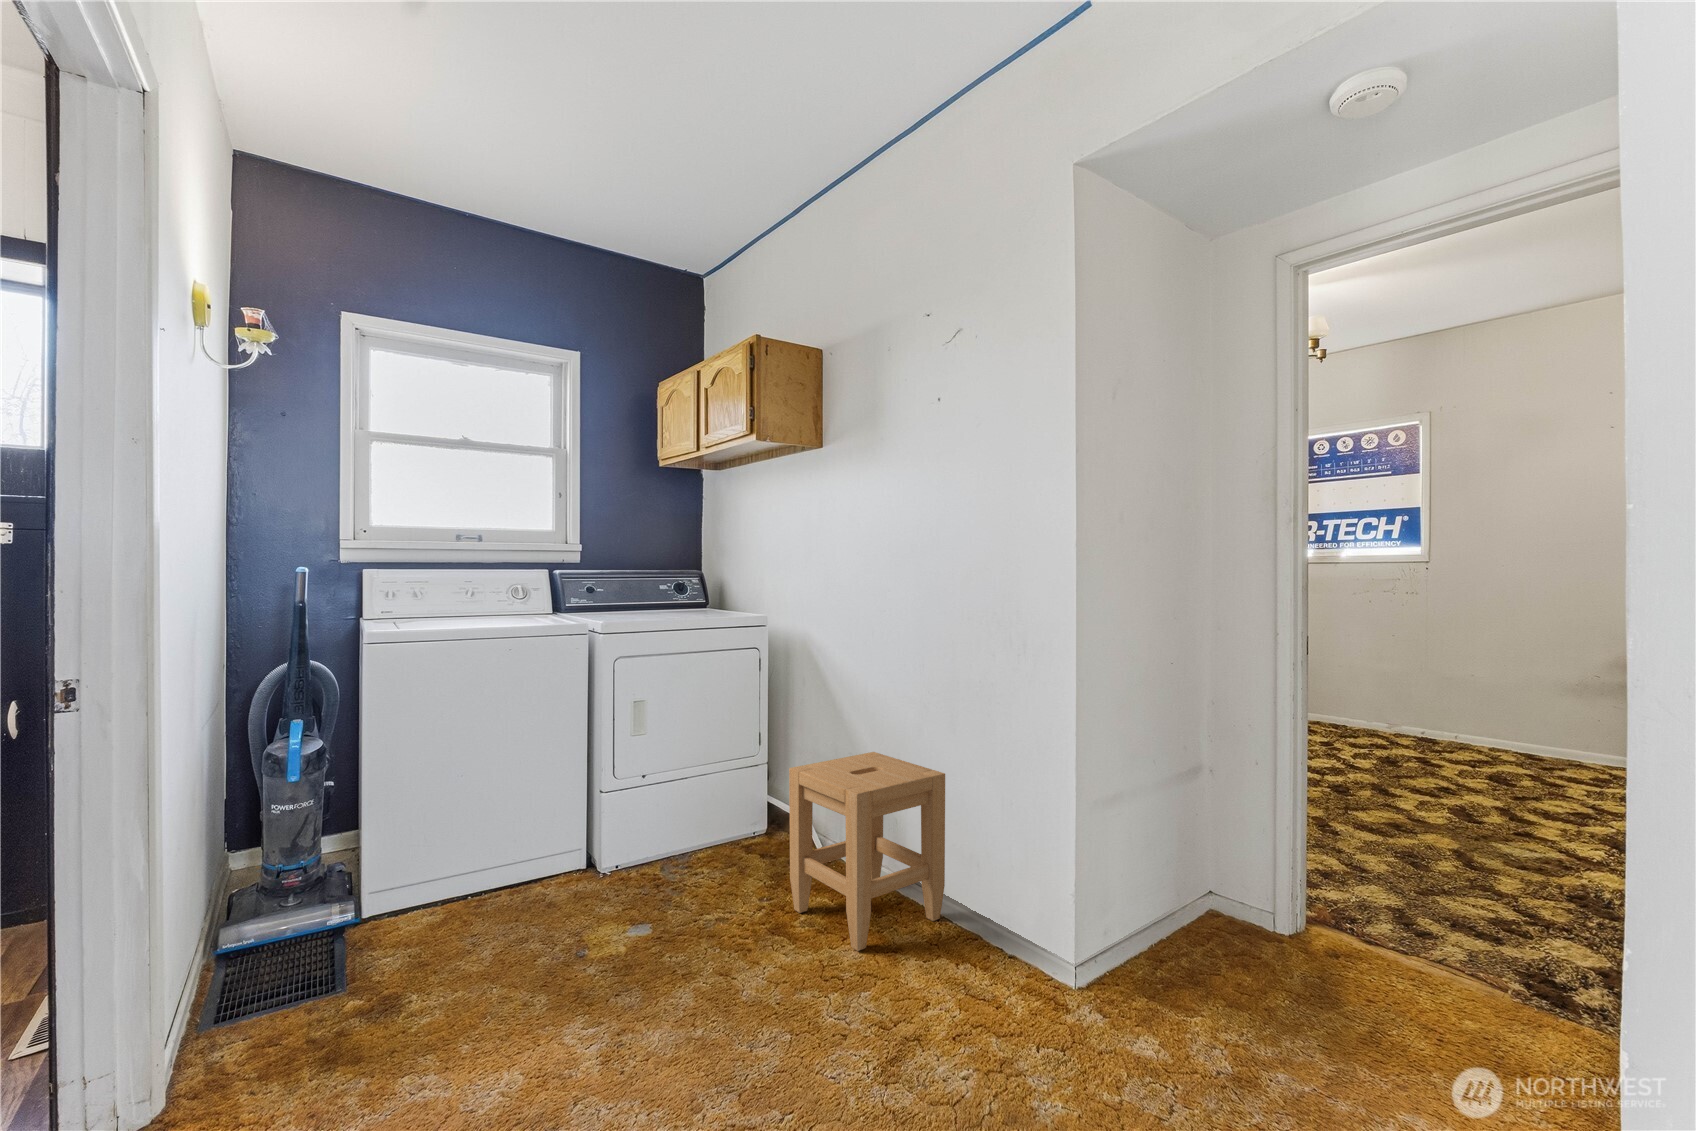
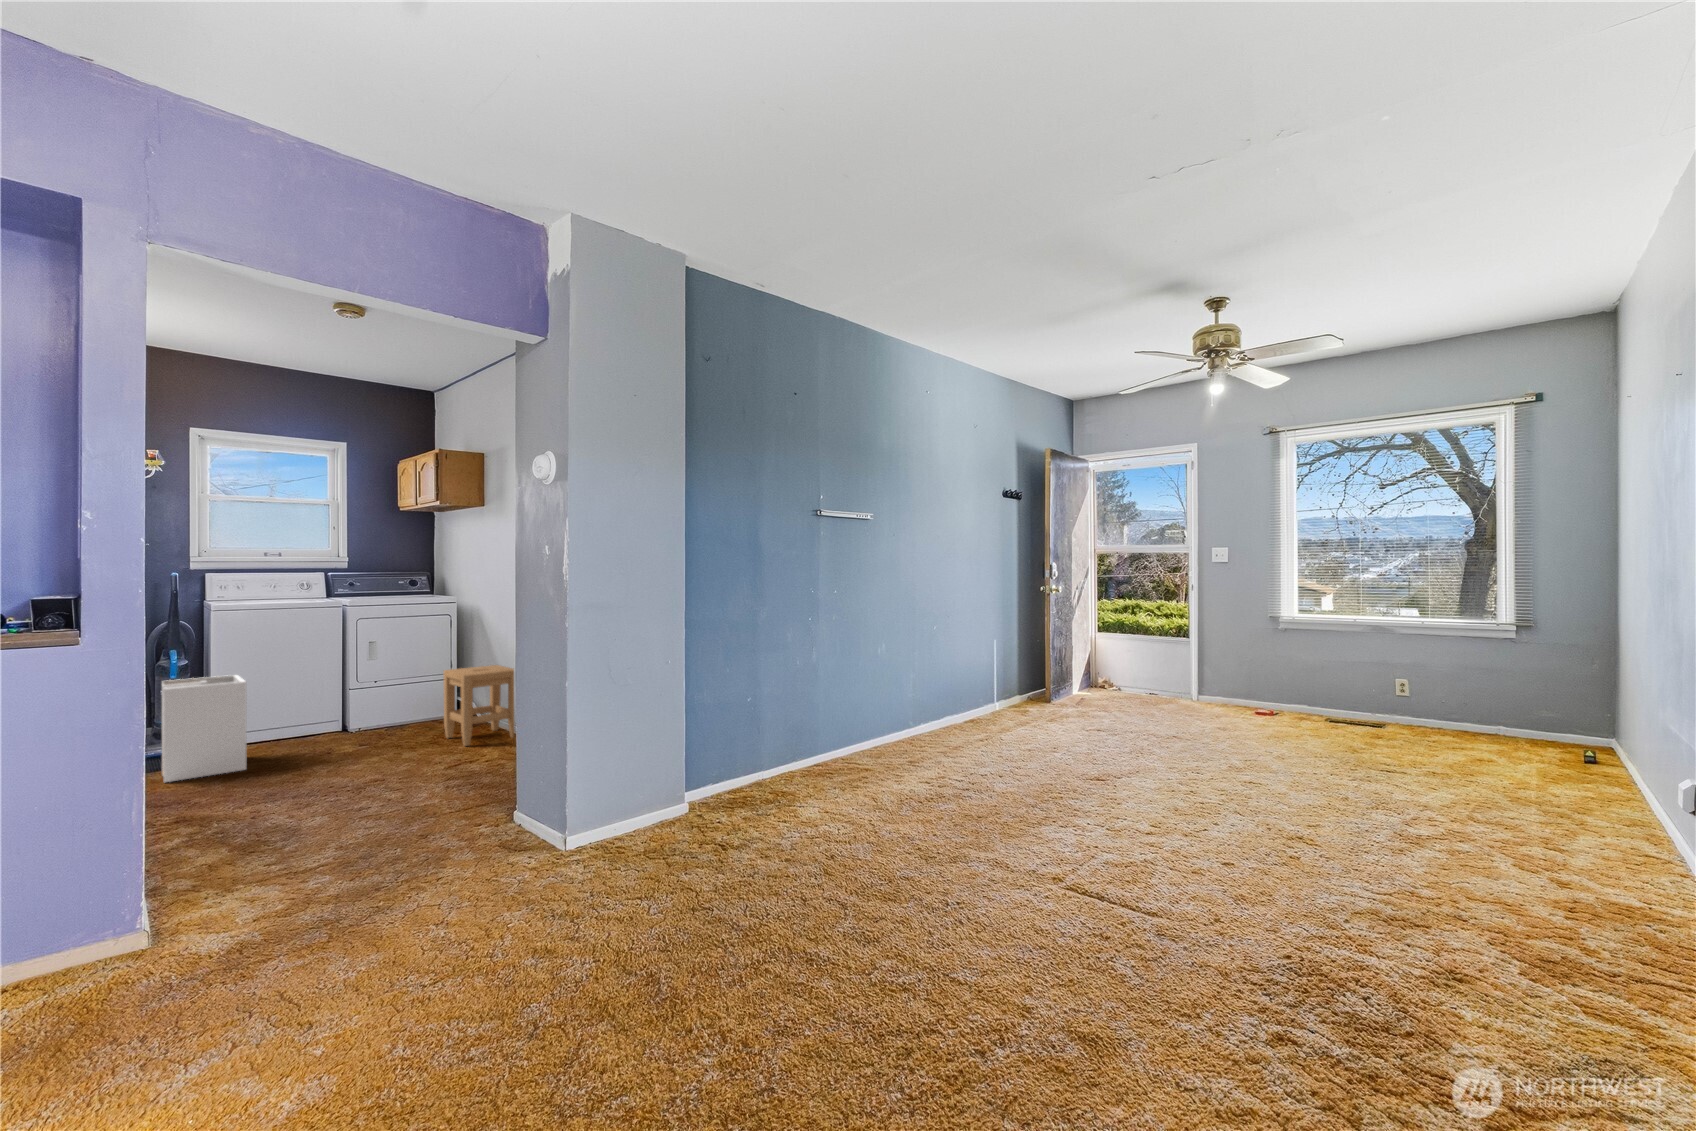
laundry hamper: none [242,781,424,1077] -> present [162,675,247,782]

